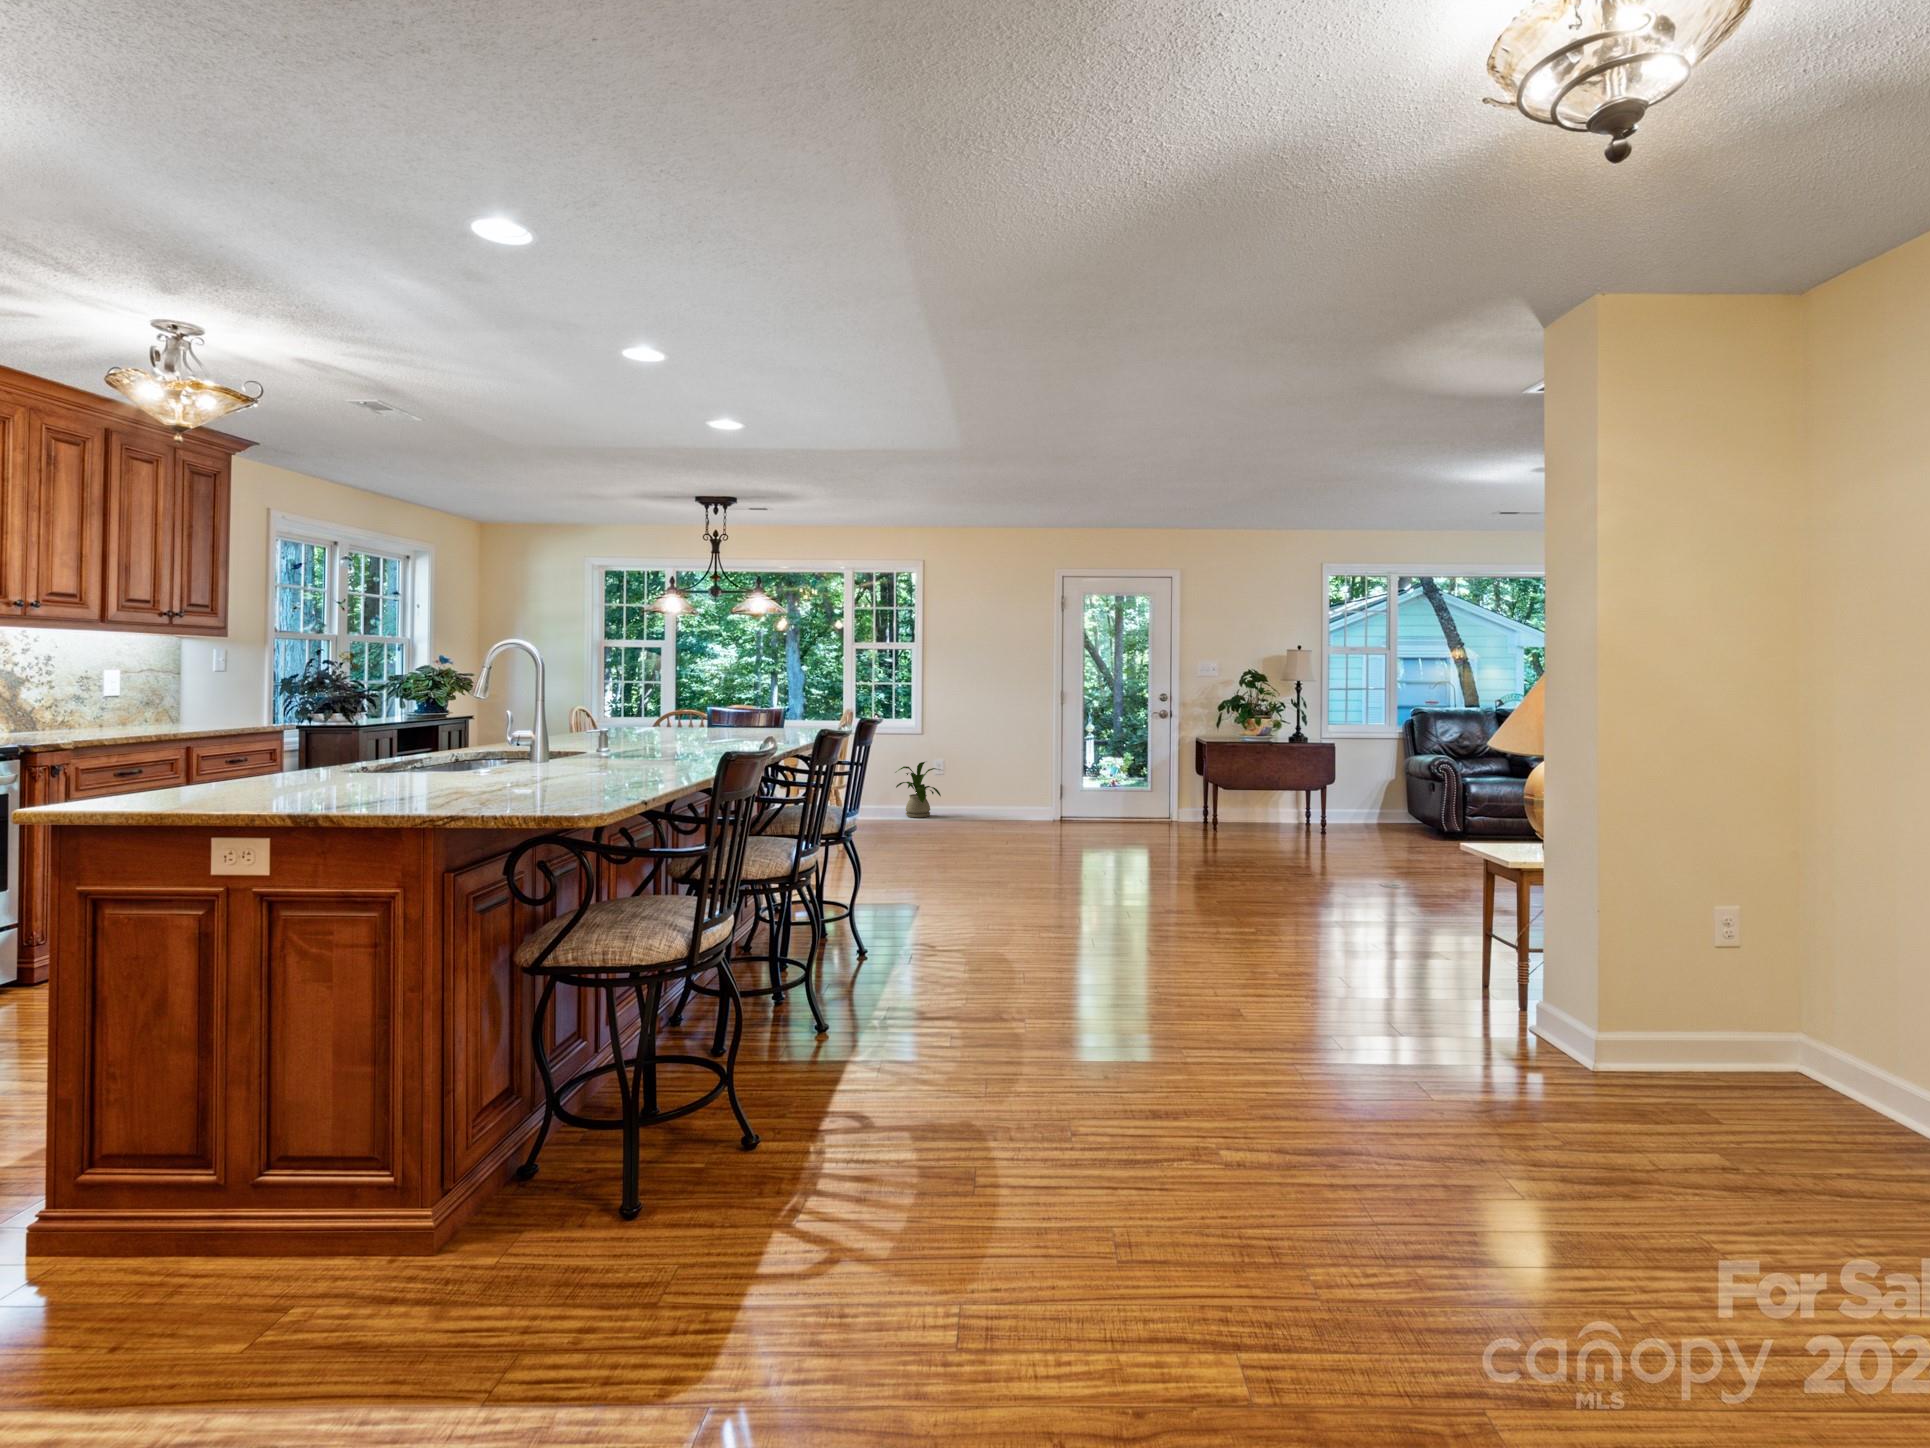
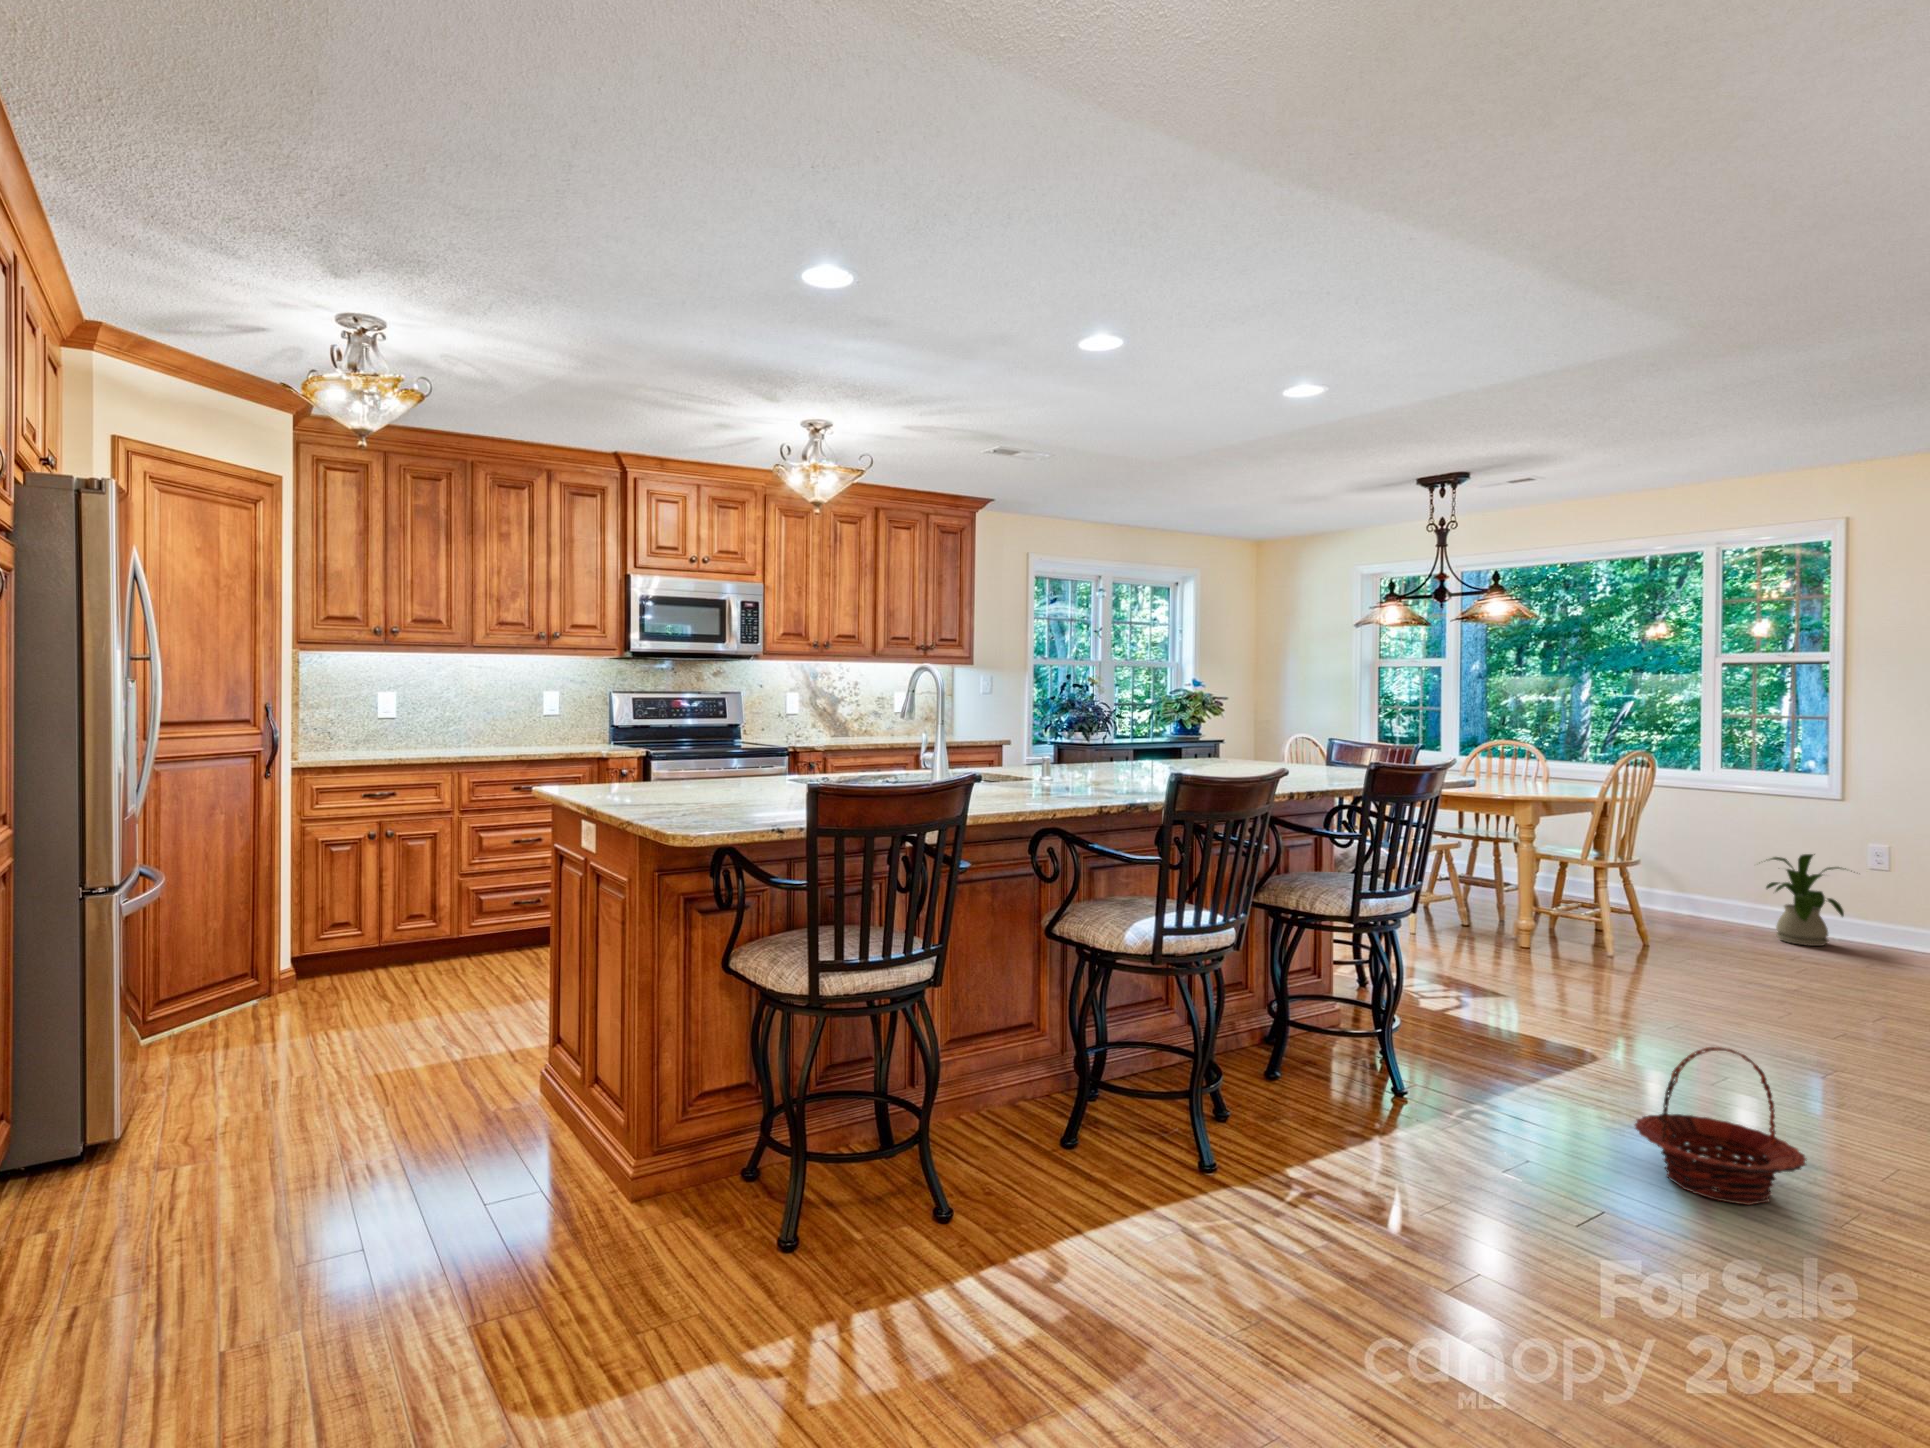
basket: none [1001,853,1078,936] -> present [1635,1047,1806,1205]

